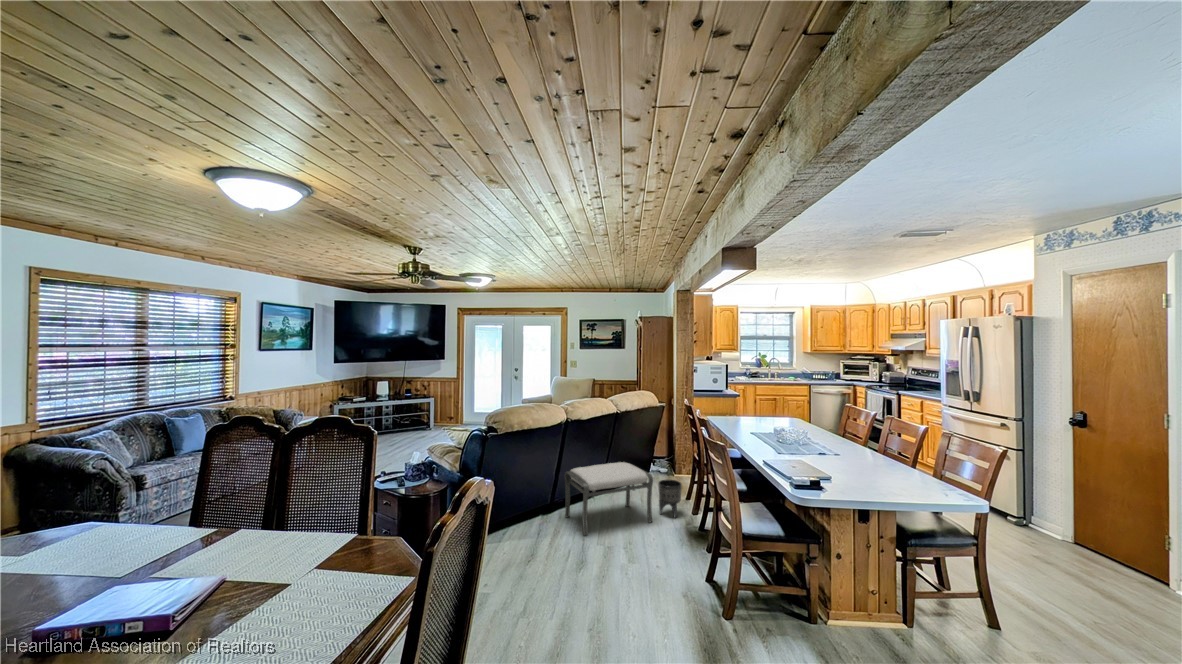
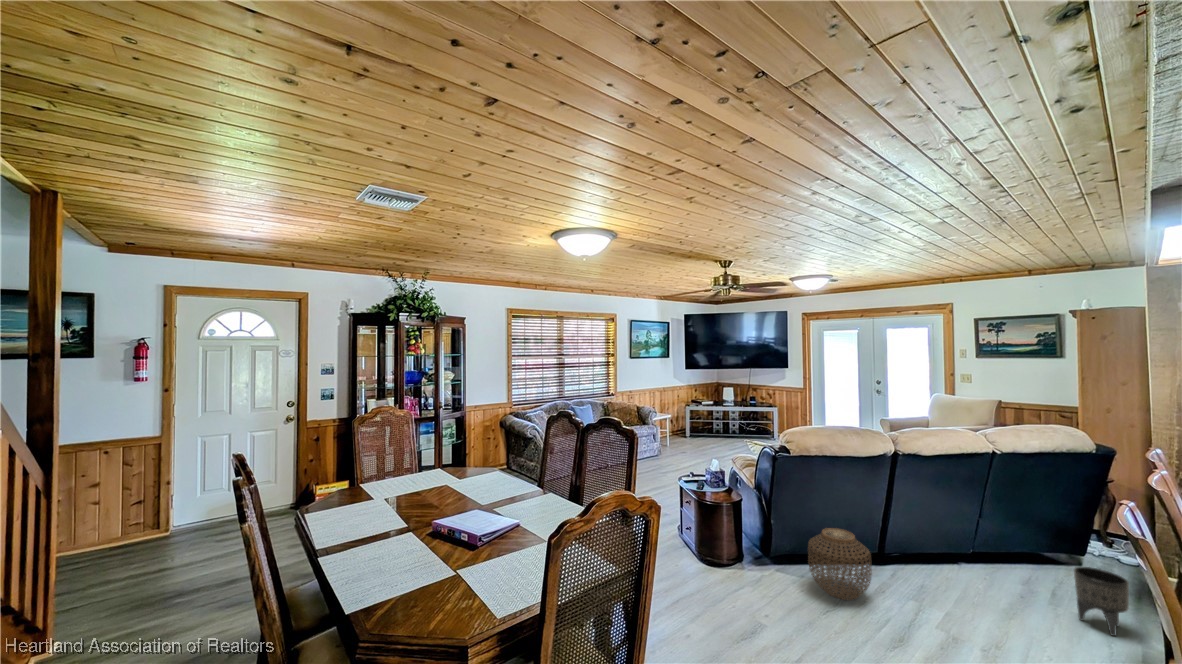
ottoman: present [565,462,653,535] -> none [899,513,1056,625]
woven basket: none [509,494,557,553] -> present [808,528,871,600]

